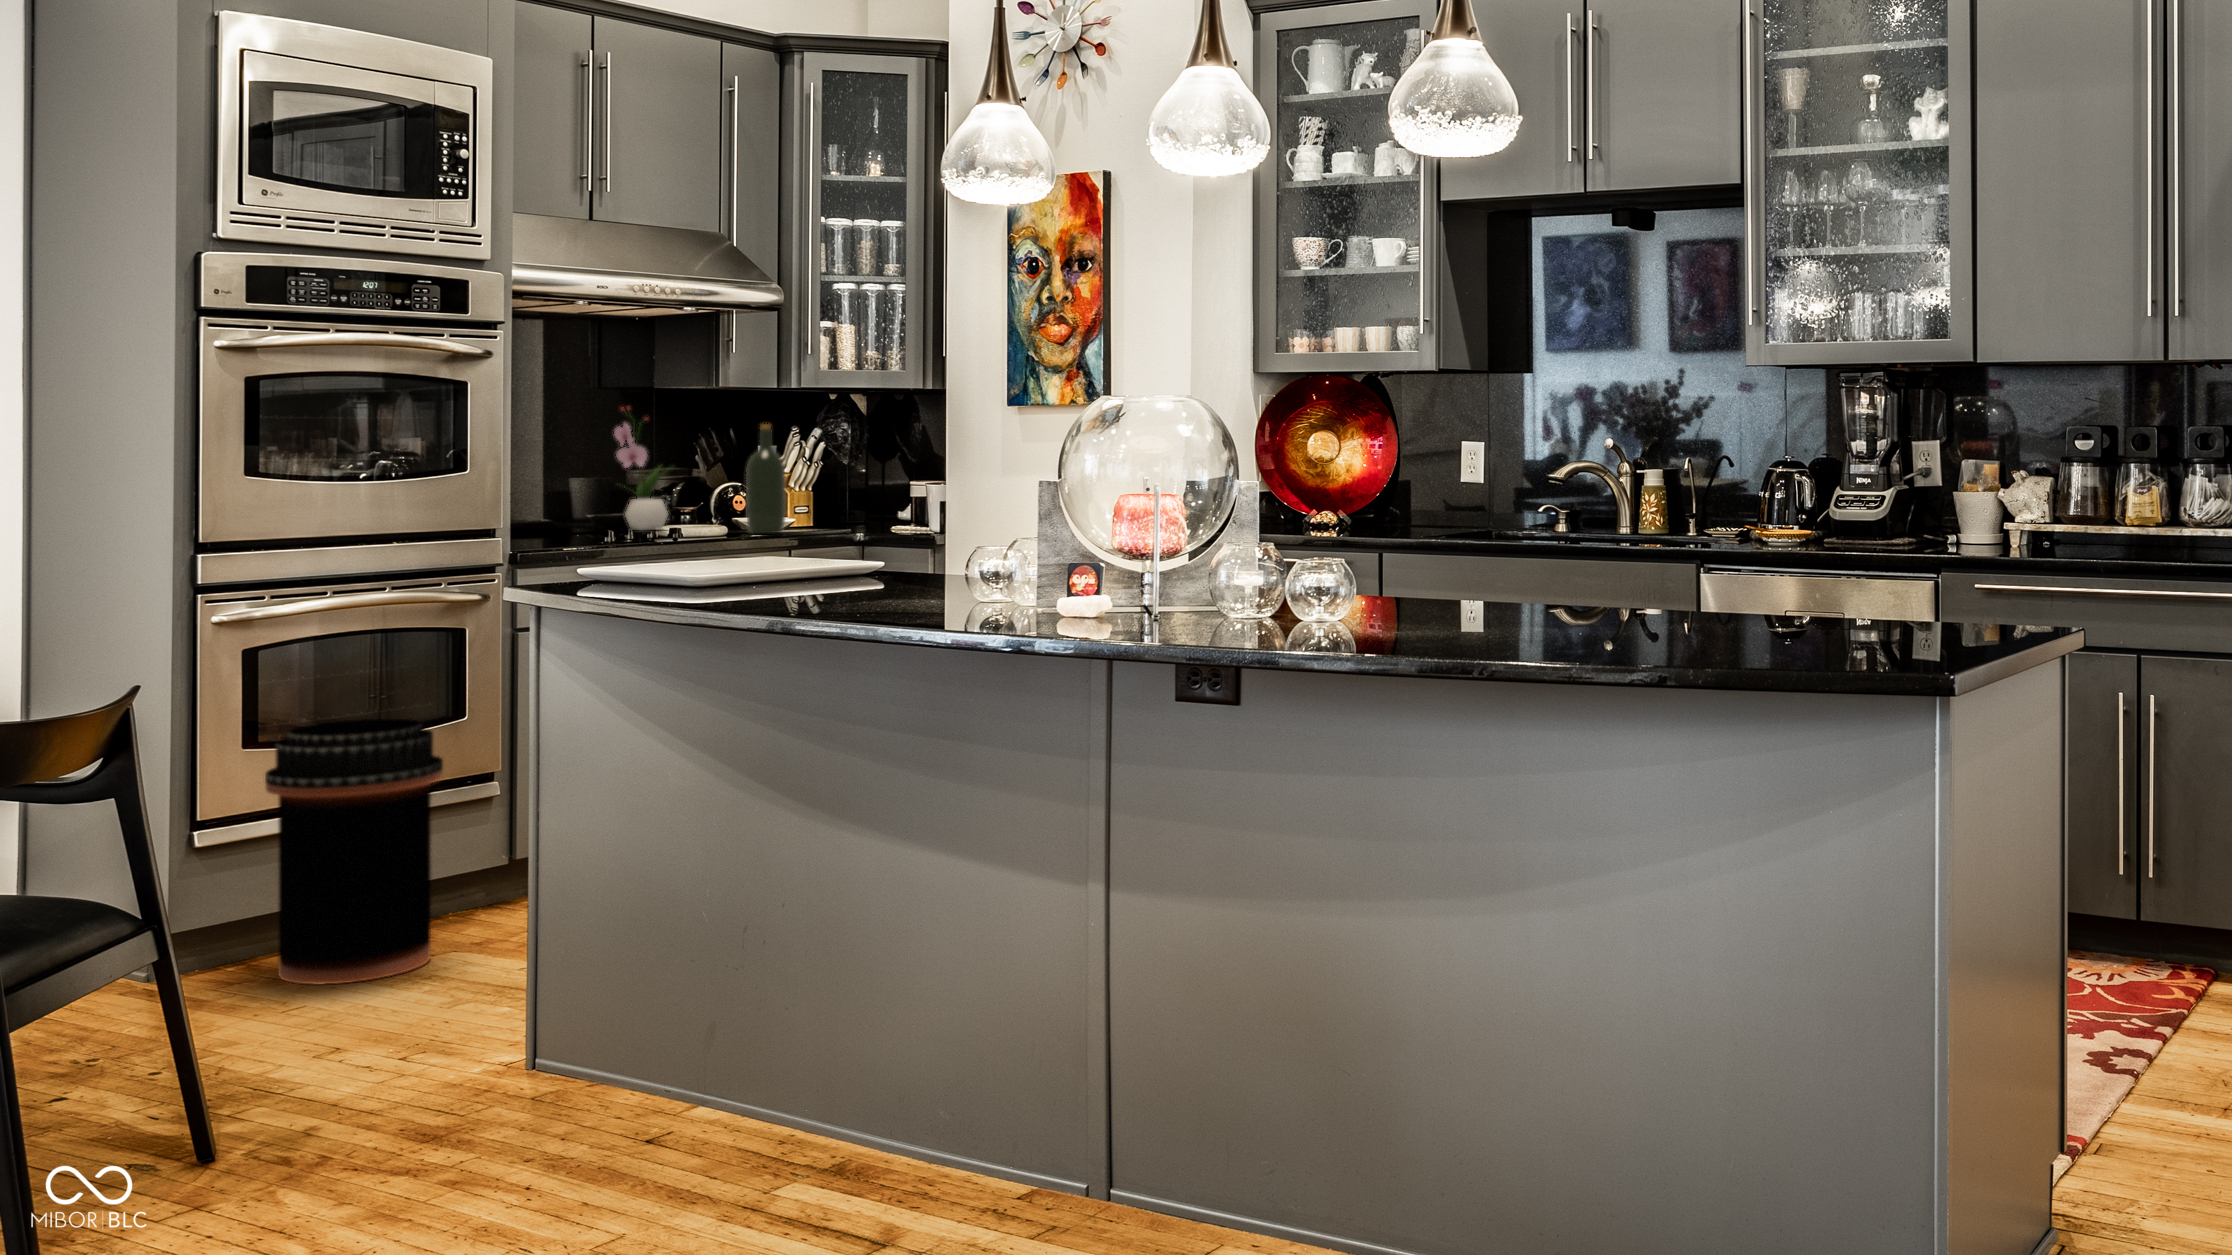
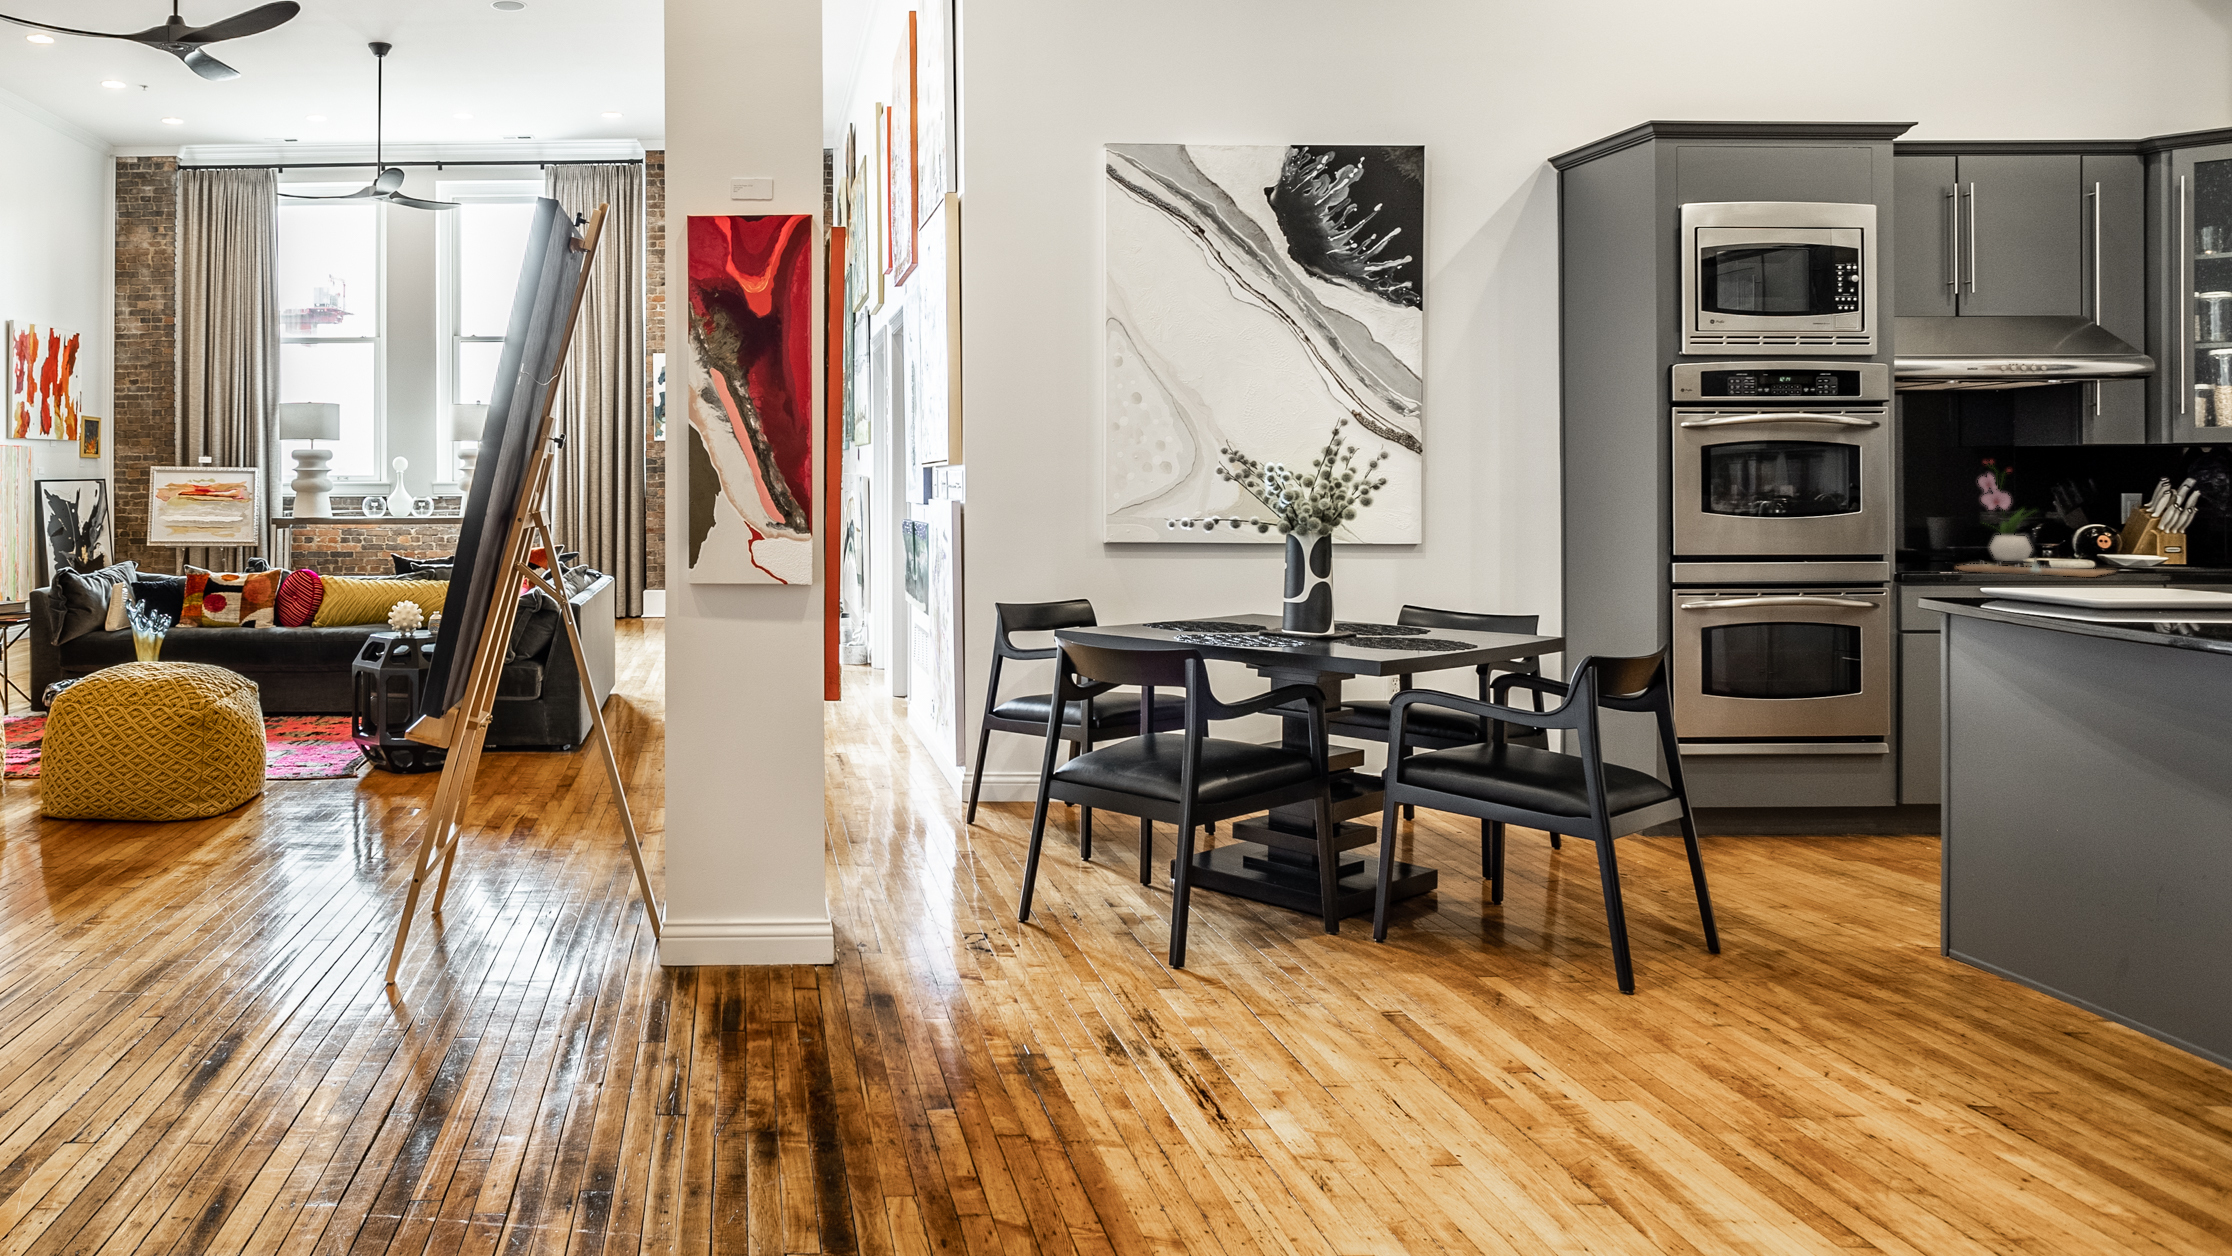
wine bottle: present [746,424,786,534] -> none [2115,477,2158,572]
cutting board: none [578,524,745,546] -> present [1957,559,2111,577]
trash can: present [265,719,443,984] -> none [1721,682,1853,869]

